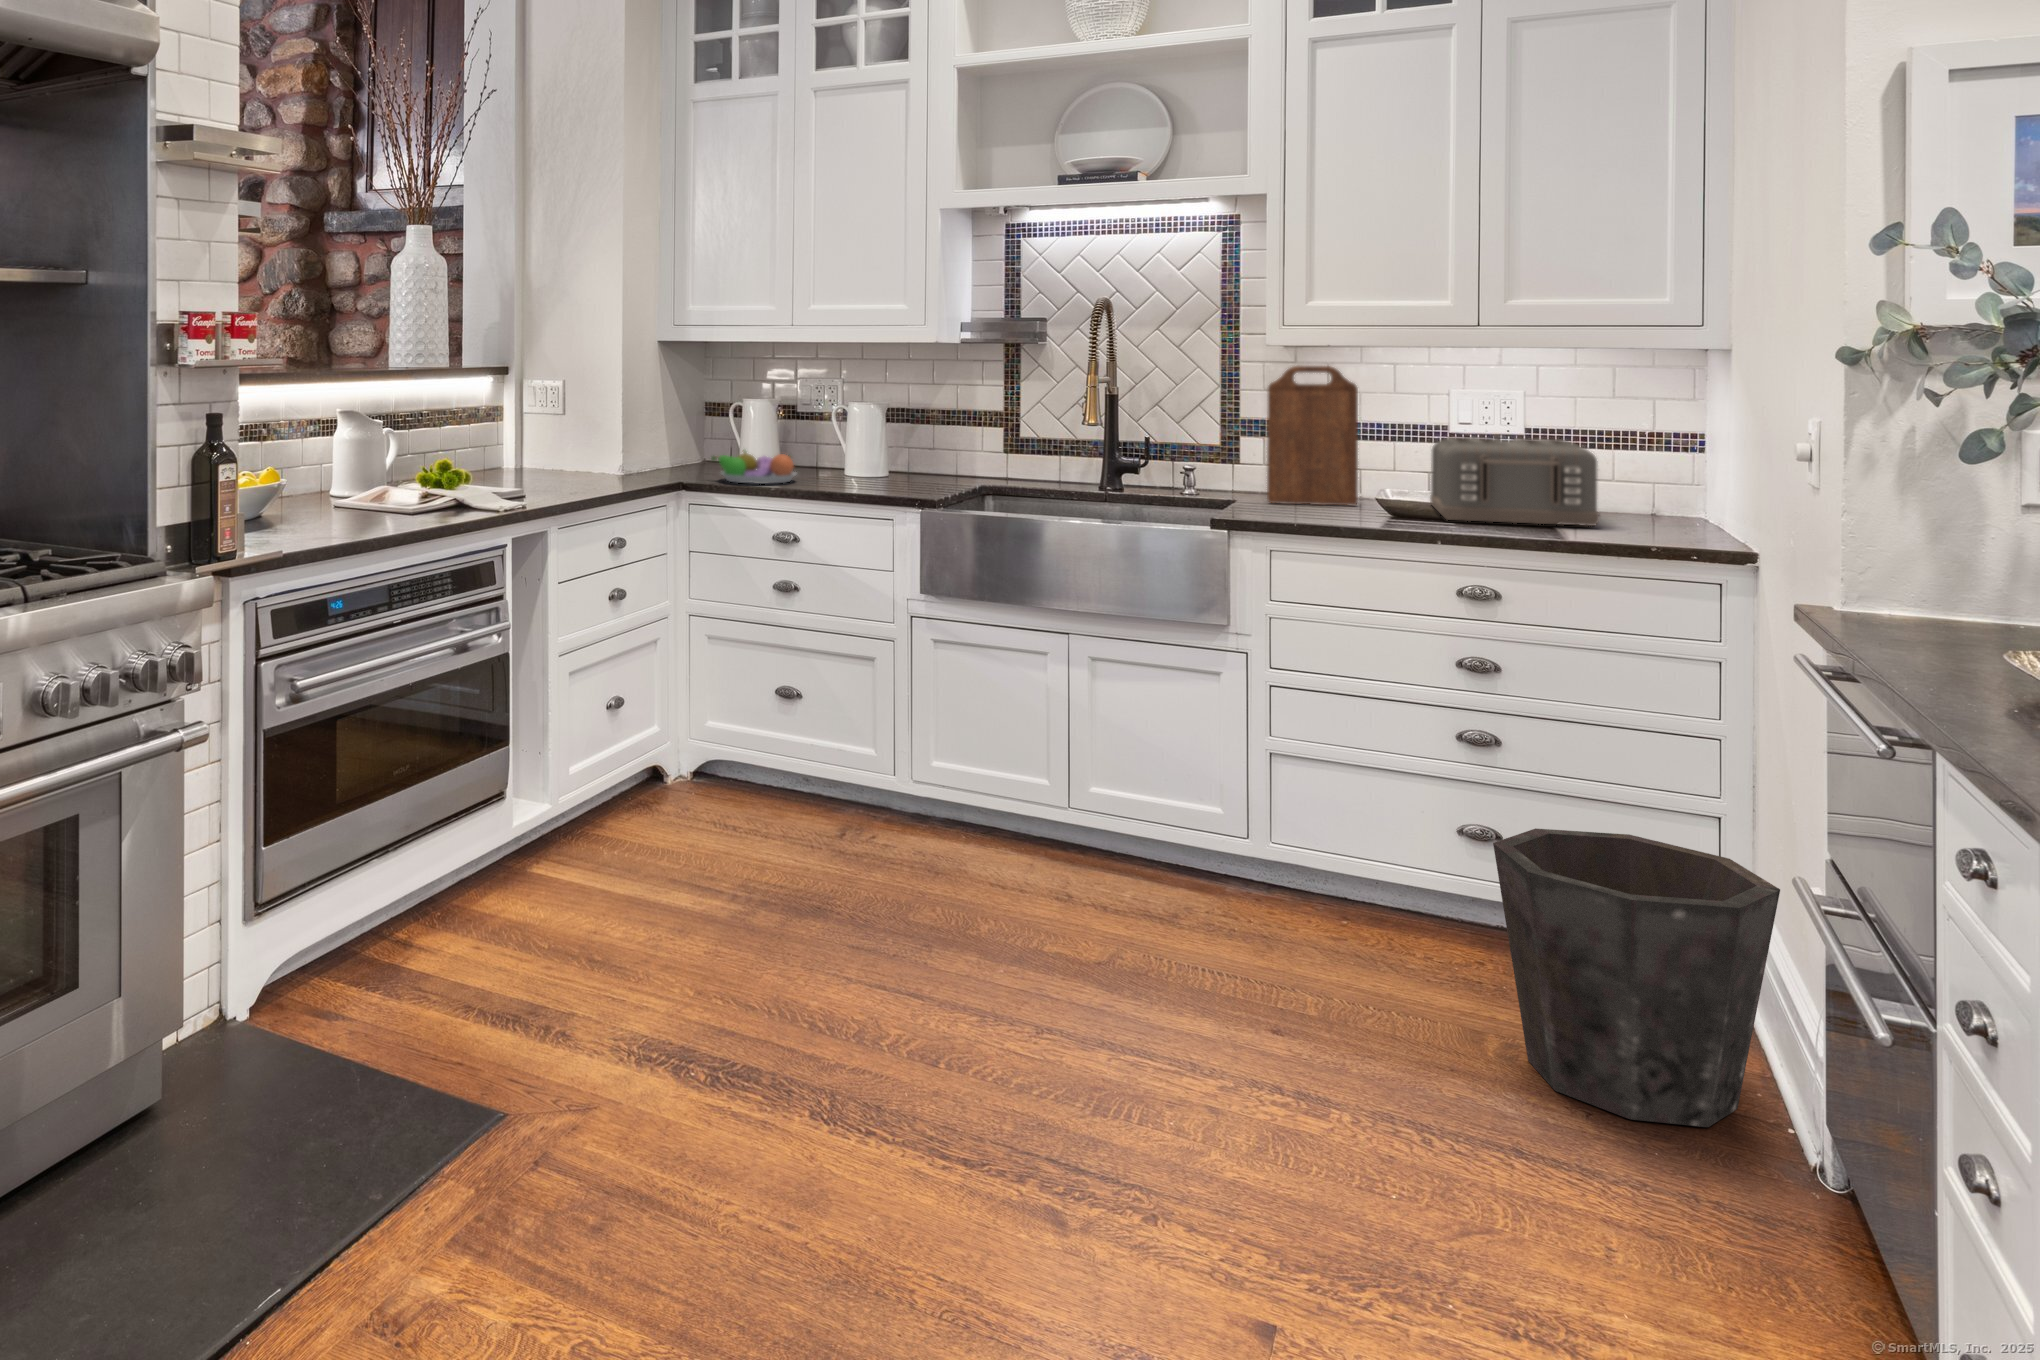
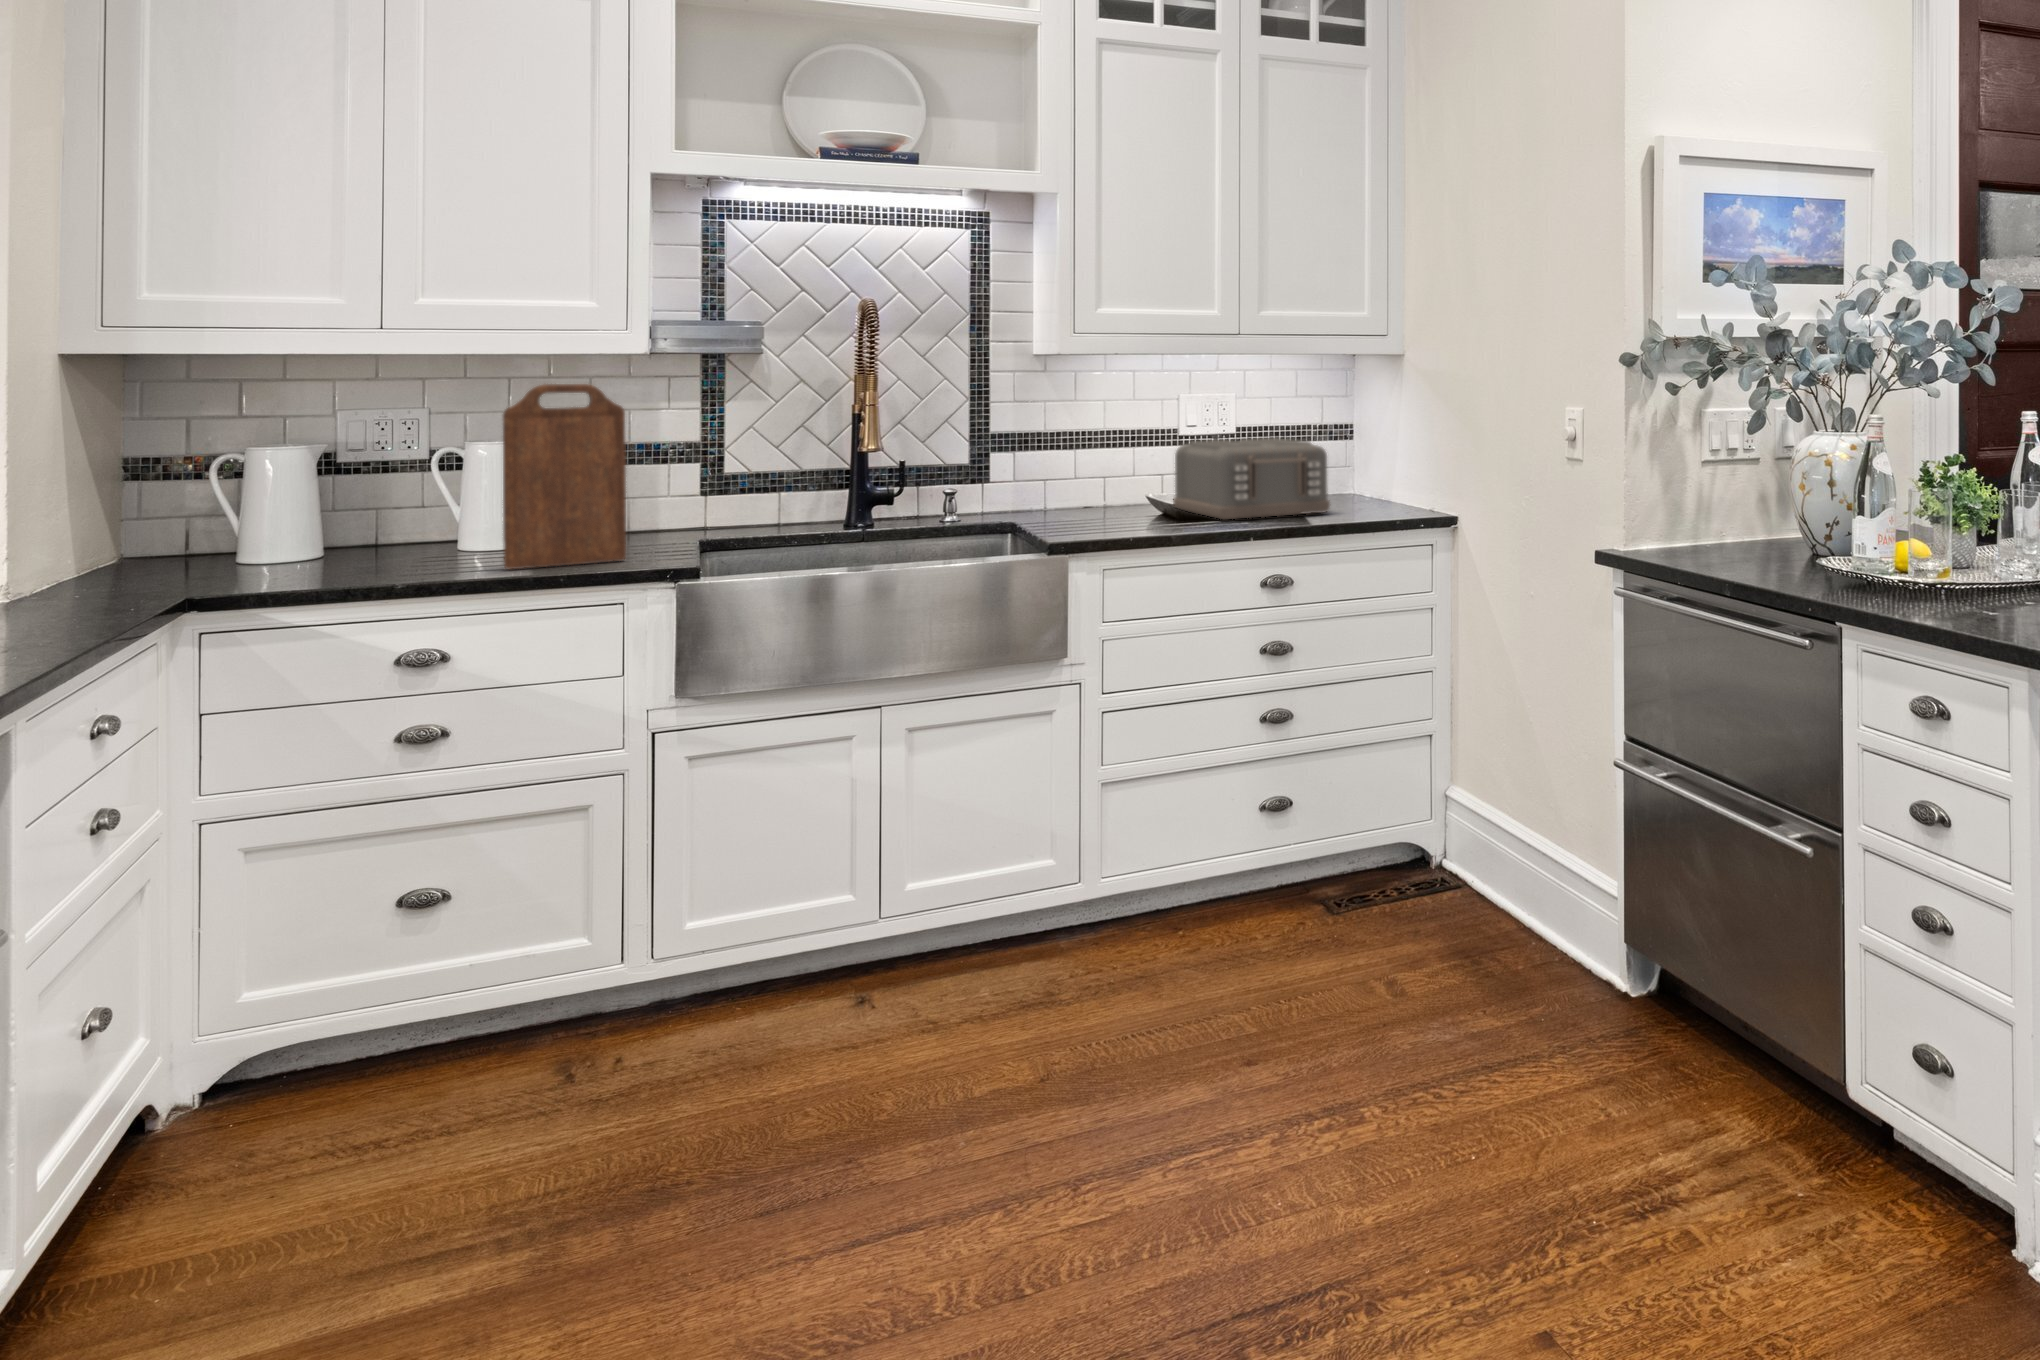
cutting board: present [1267,366,1358,505] -> present [503,384,626,569]
fruit bowl: present [712,450,796,484] -> none [256,515,423,569]
waste bin: present [1493,828,1780,1127] -> none [1401,770,1588,1011]

